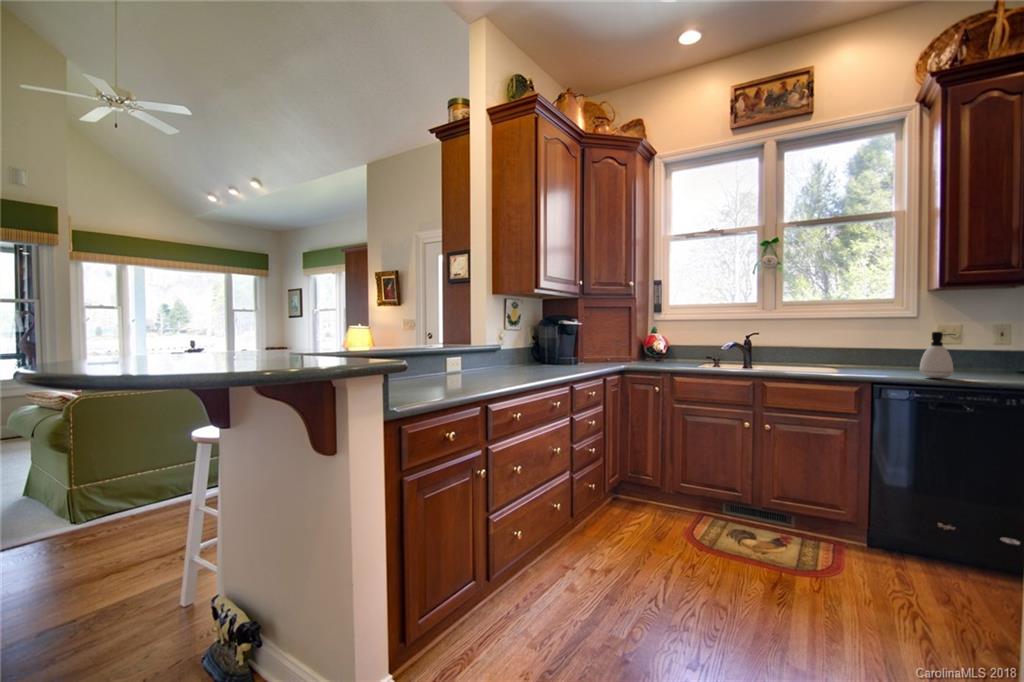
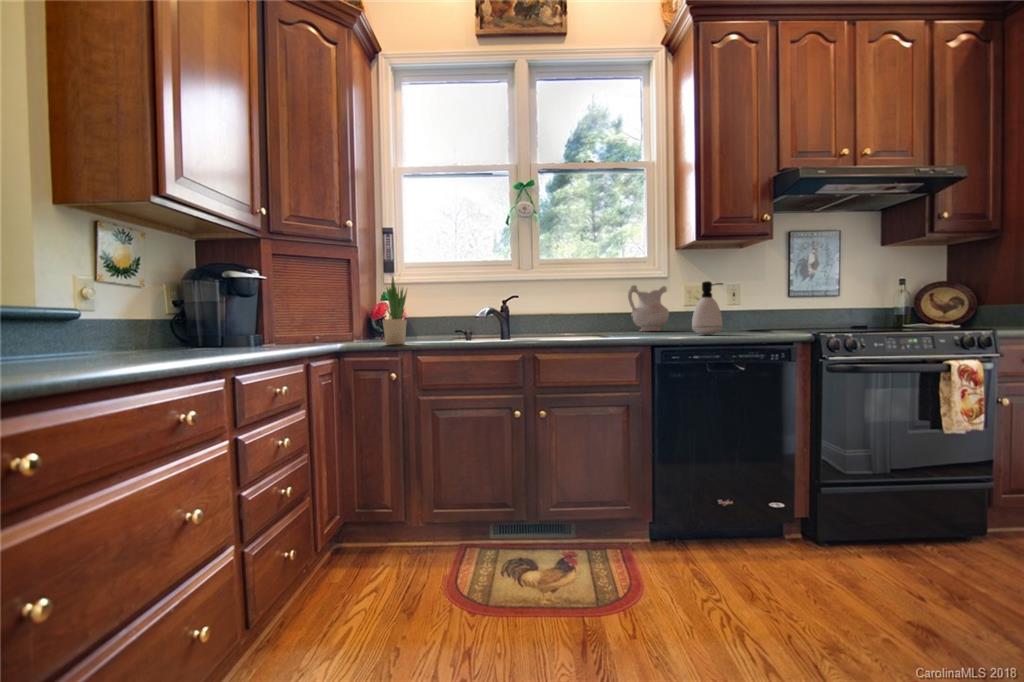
potted plant: none [649,323,668,369] -> present [383,277,407,344]
ceramic pitcher: none [871,324,918,367] -> present [628,285,669,331]

